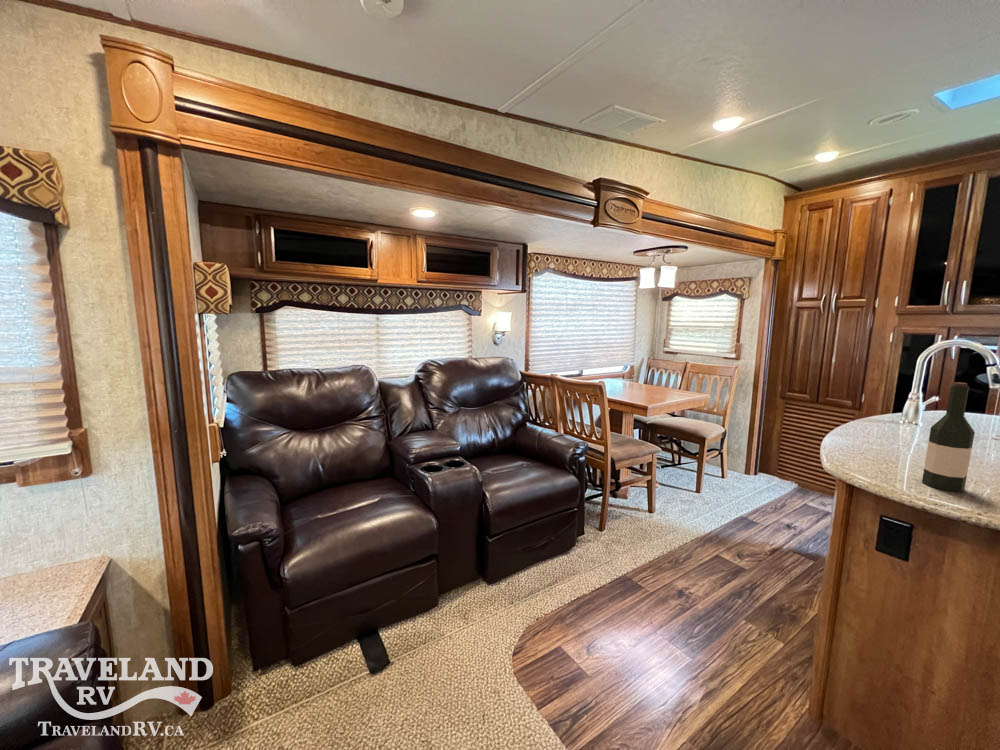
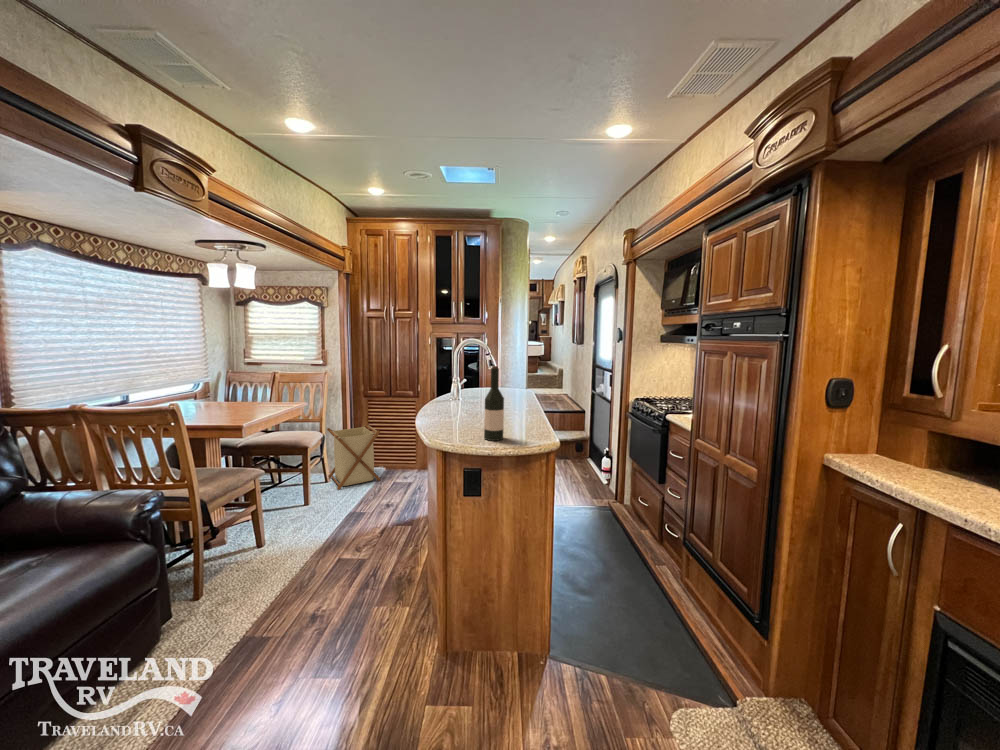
laundry basket: none [726,424,793,497] -> present [327,423,380,490]

